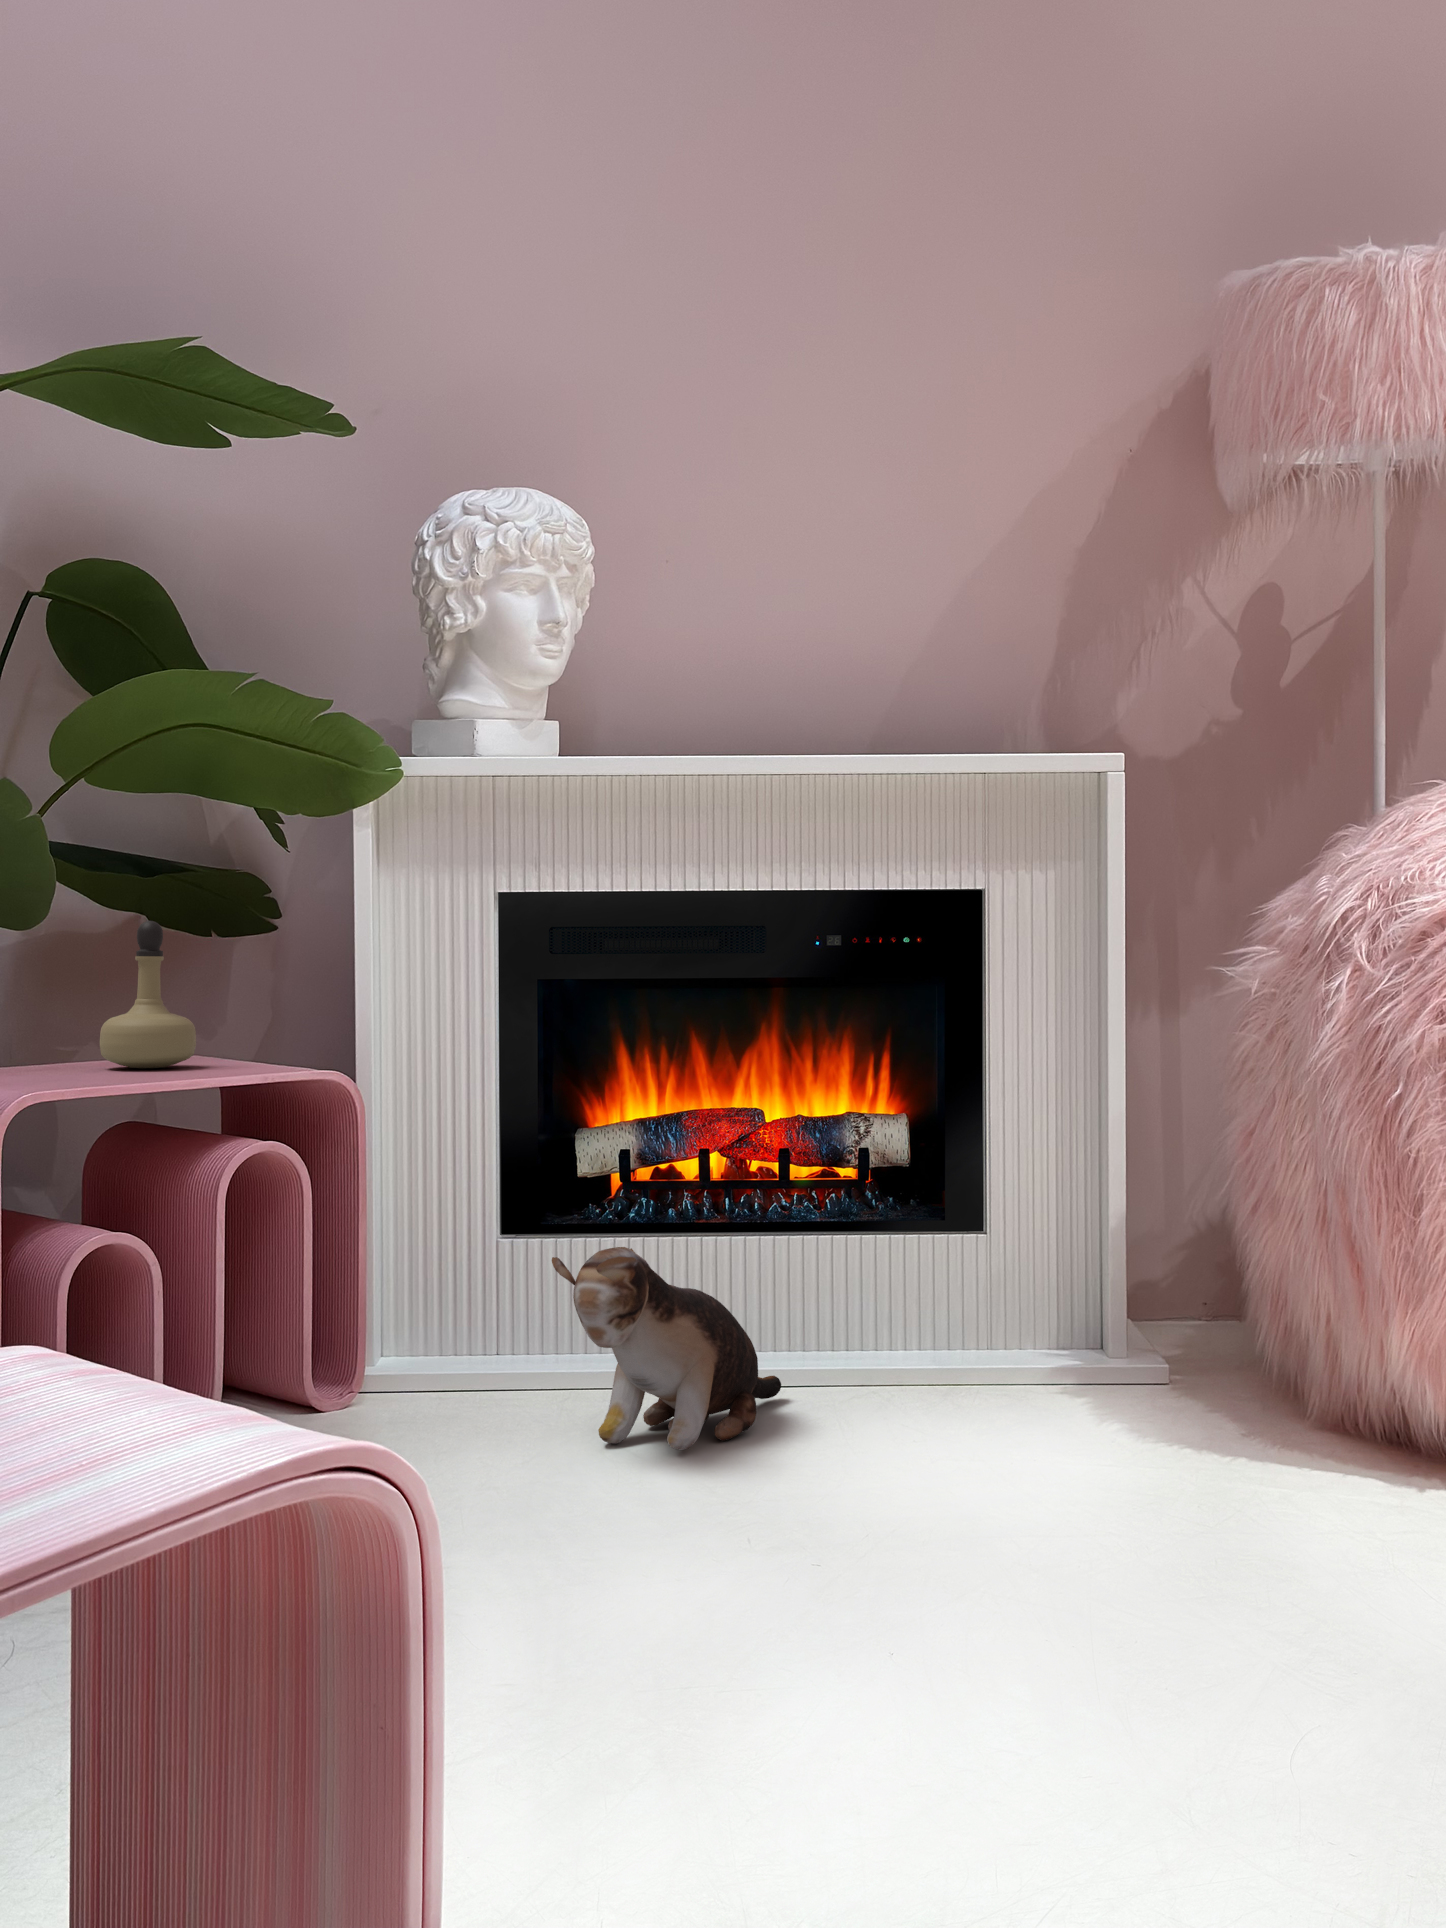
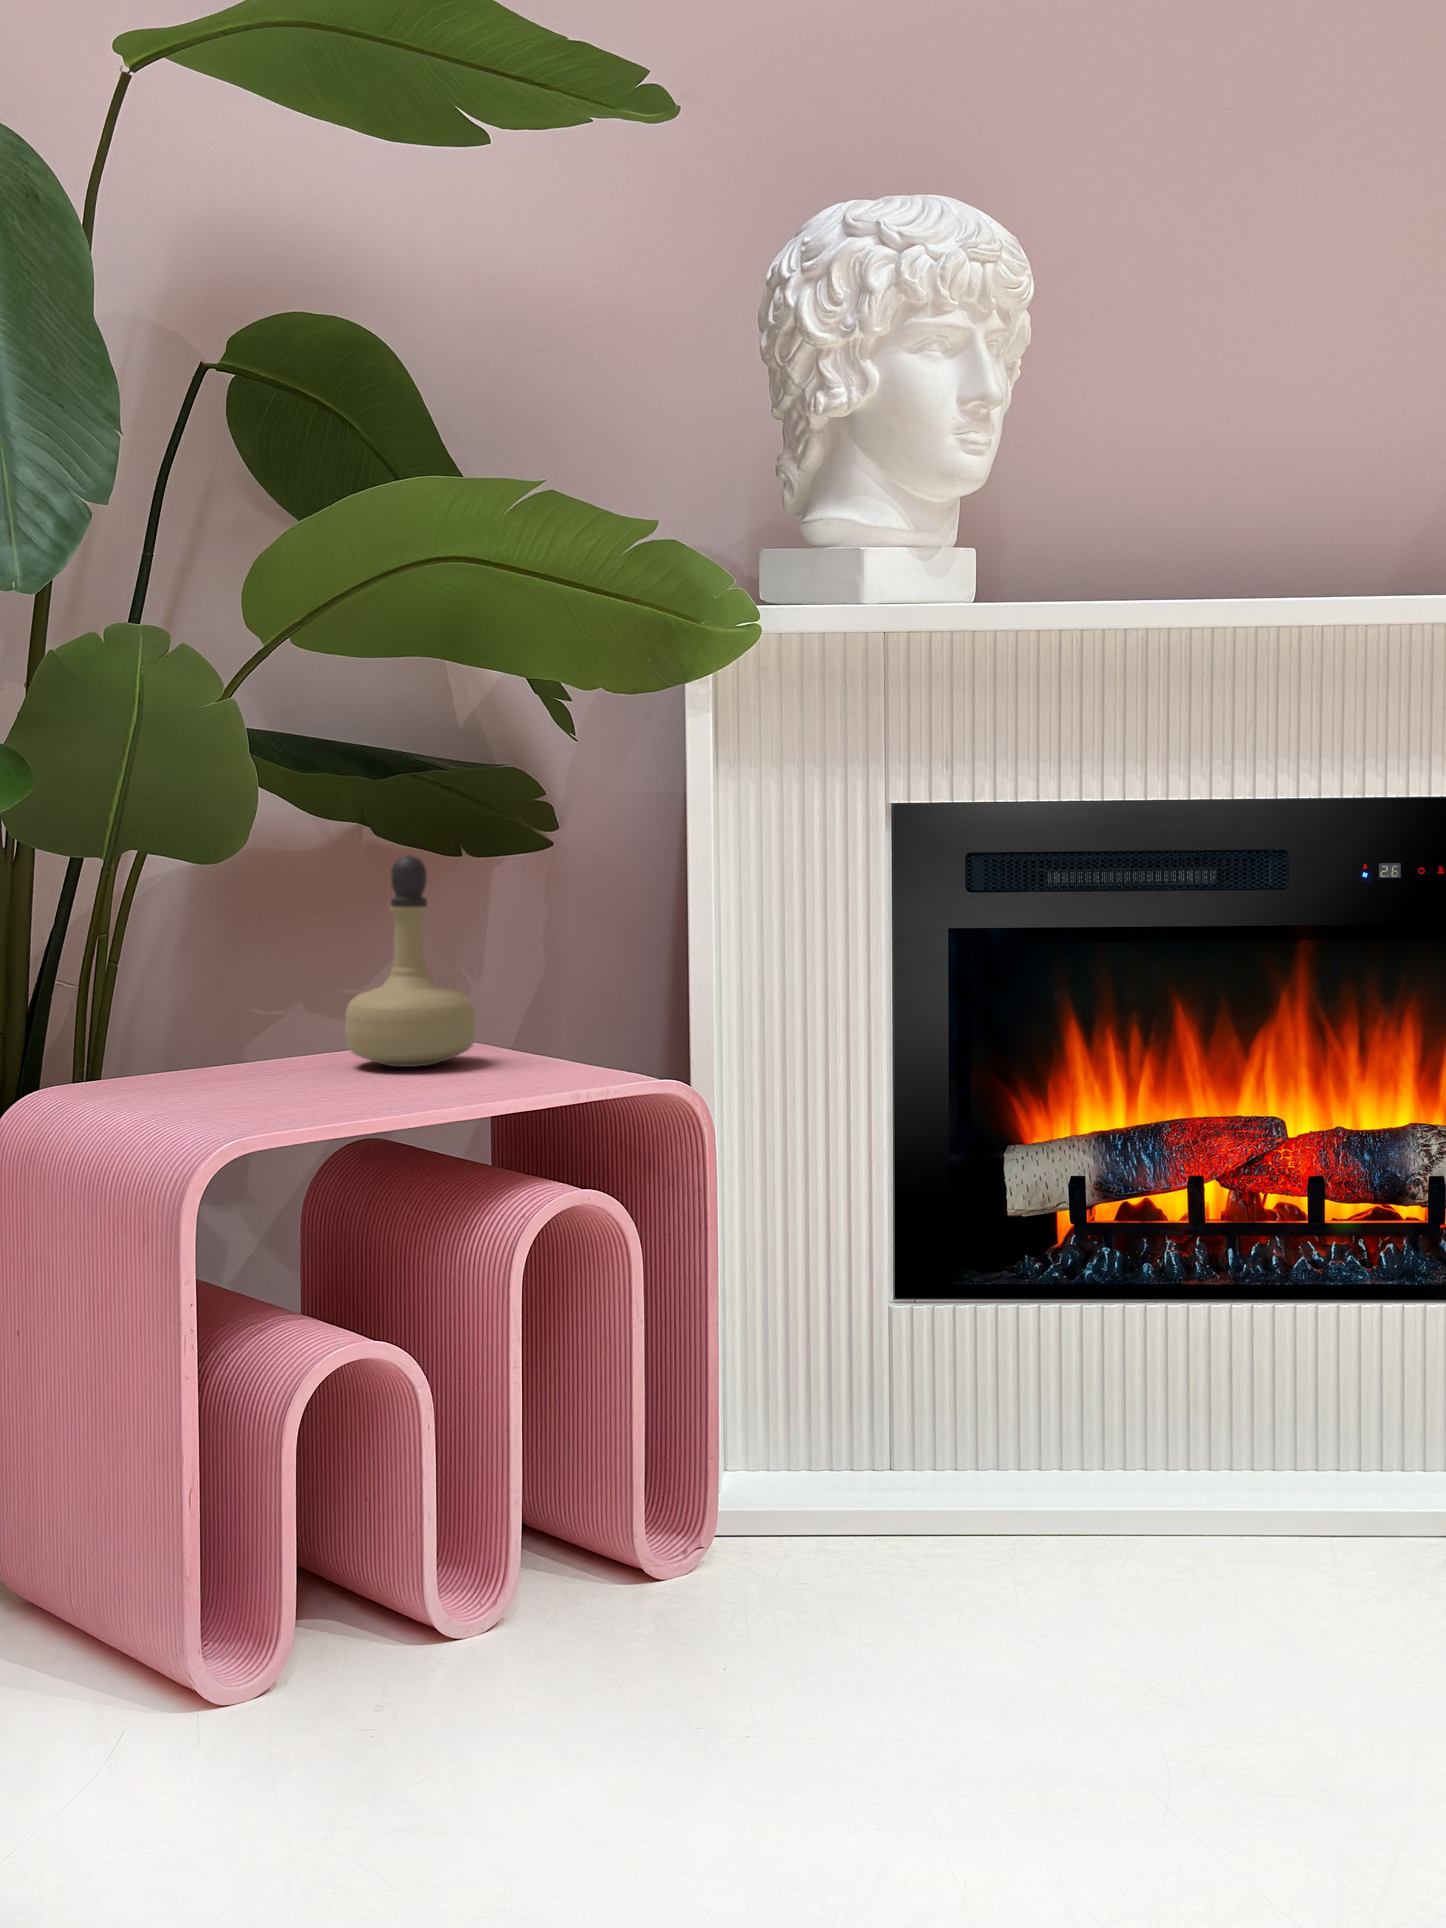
plush toy: present [552,1247,781,1450] -> none [1016,1396,1348,1726]

